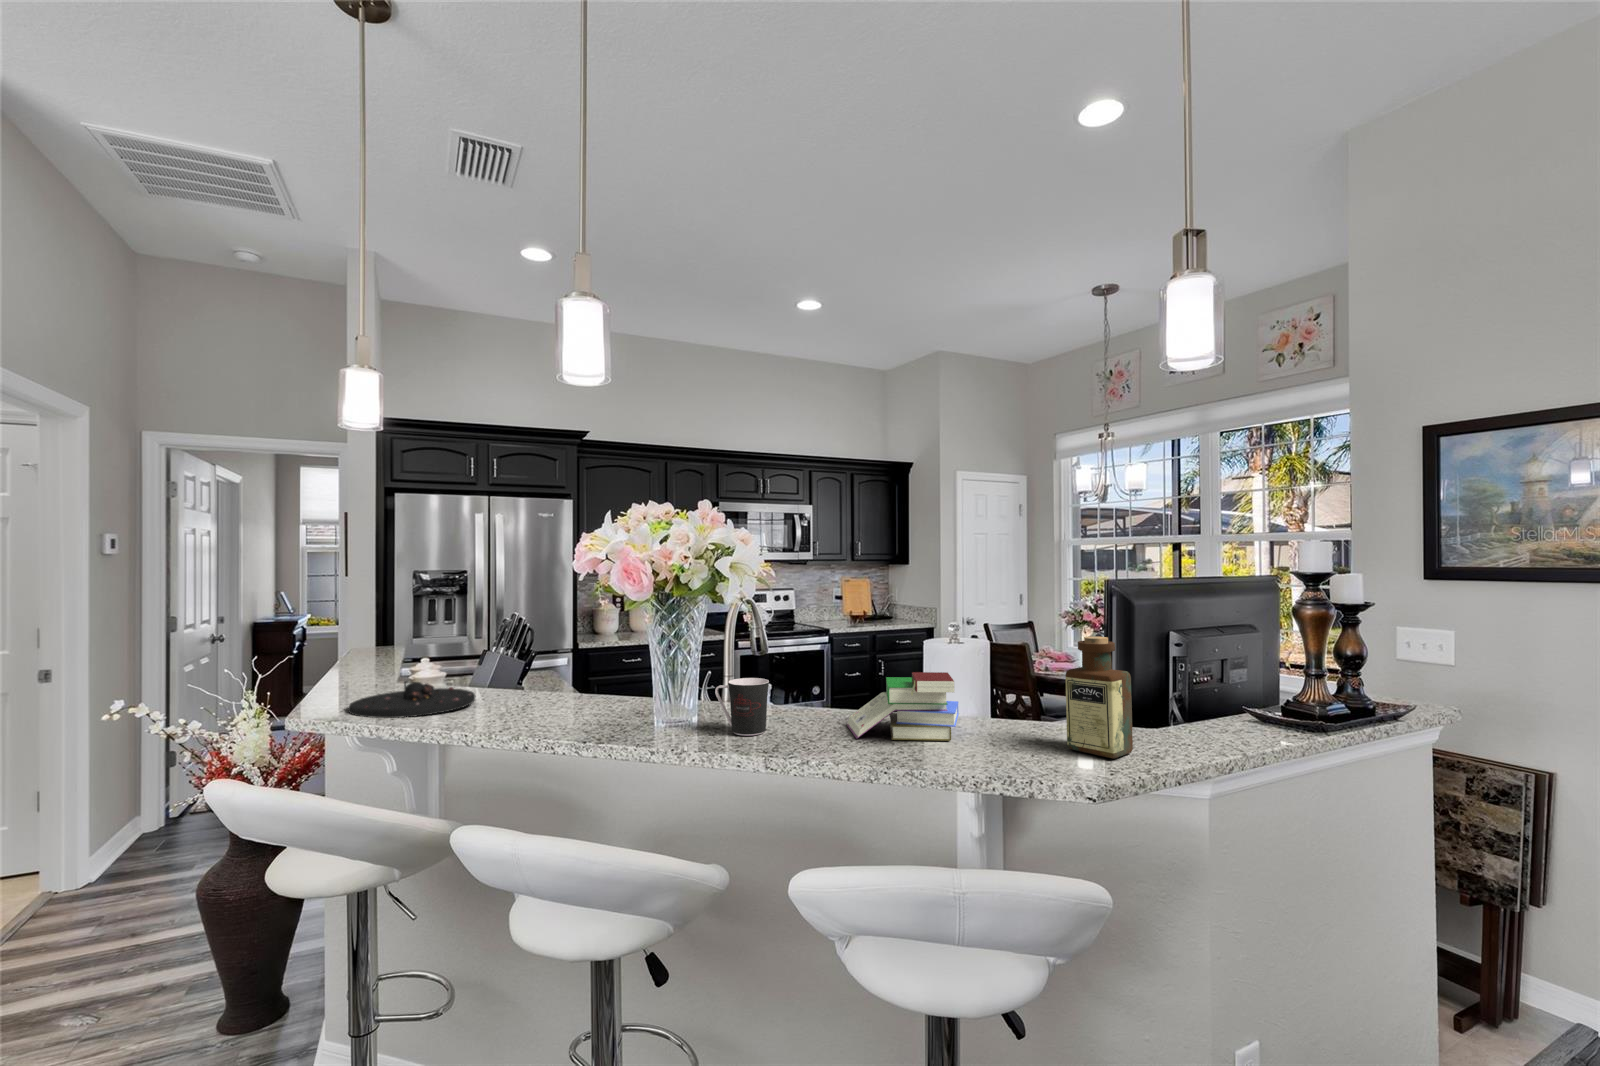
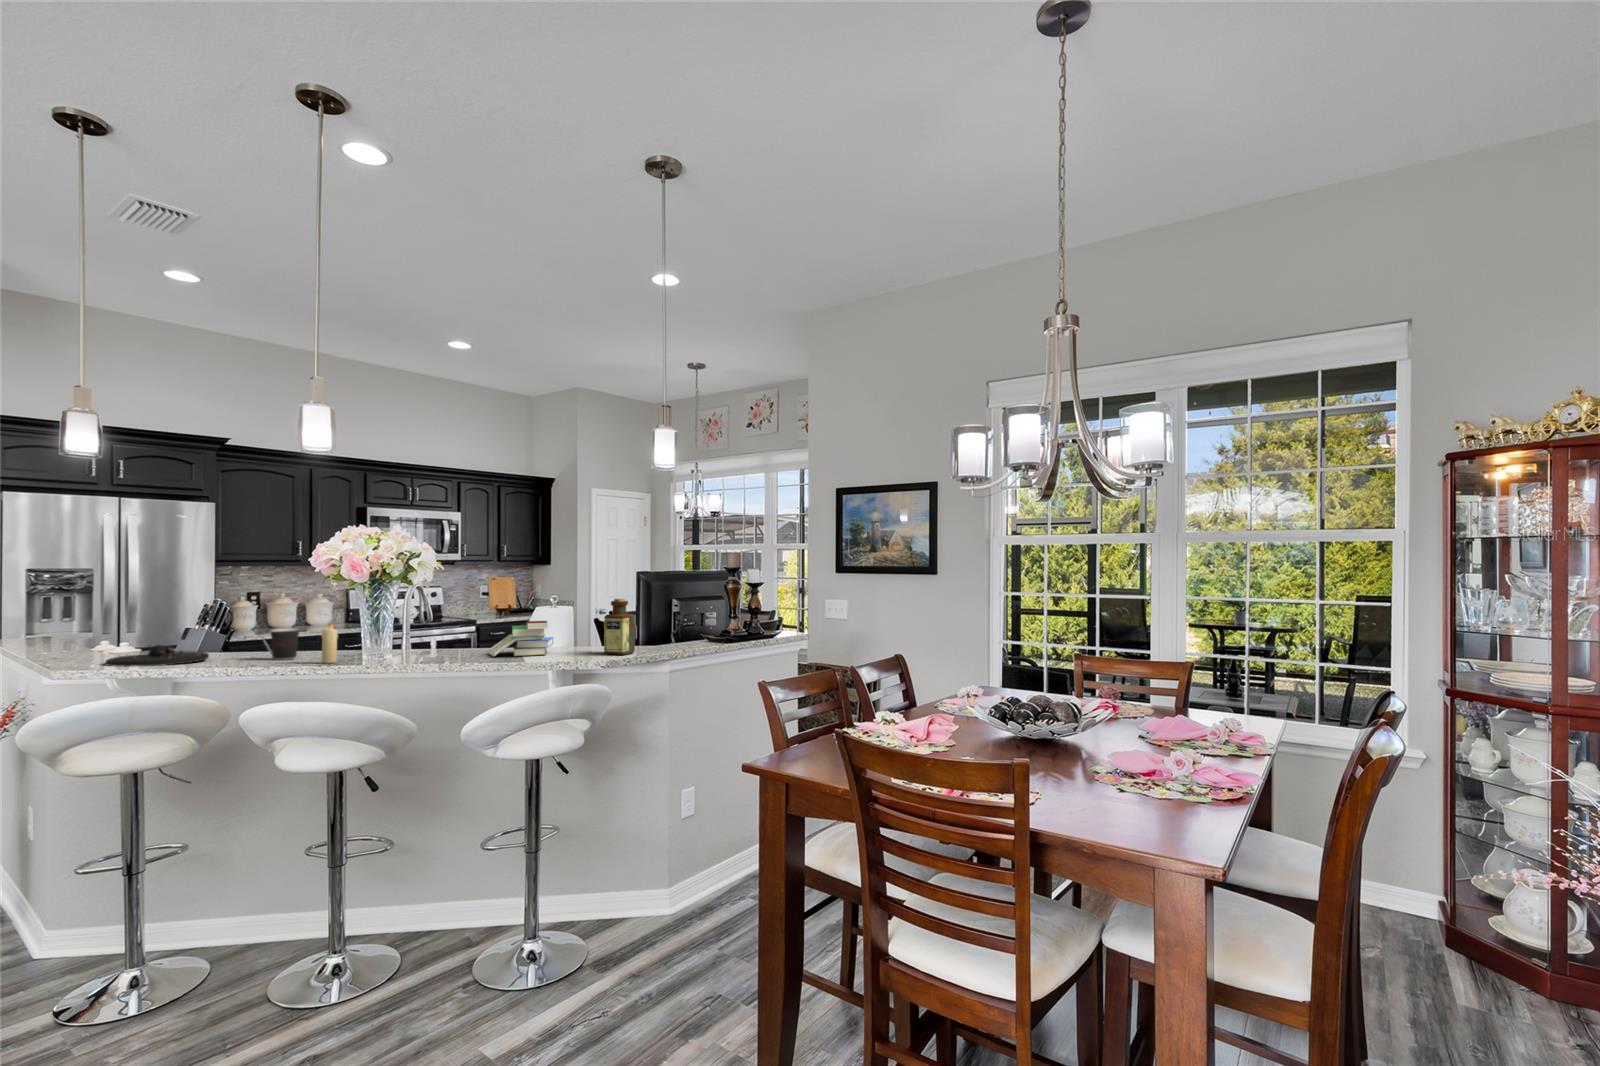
candle: none [594,661,617,732] -> present [322,623,338,663]
coffee cup: present [715,678,769,736] -> present [262,629,299,660]

